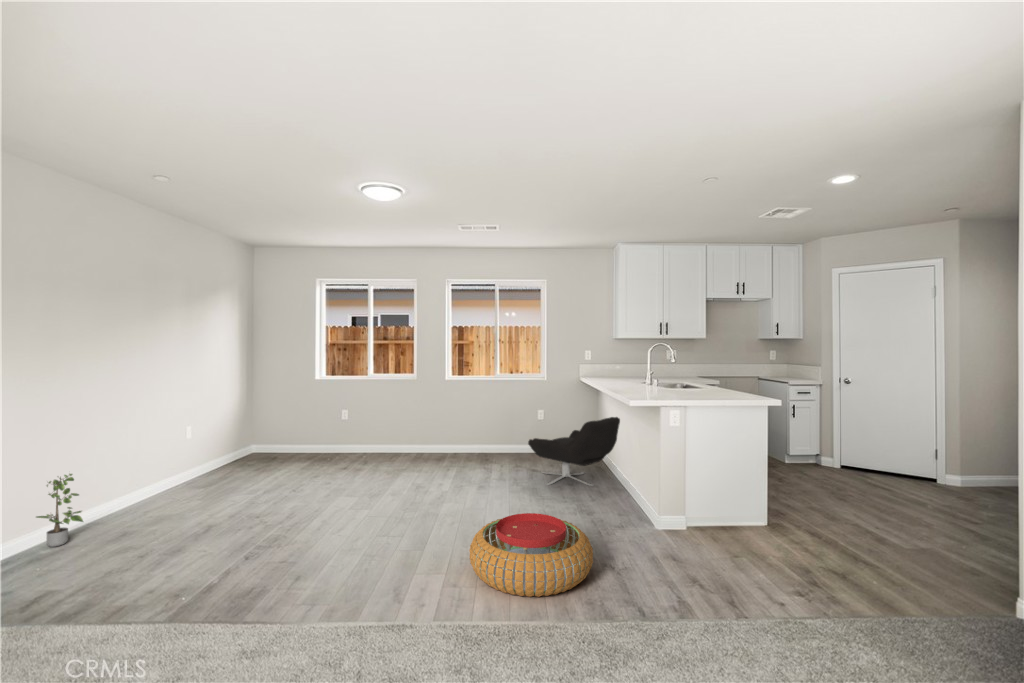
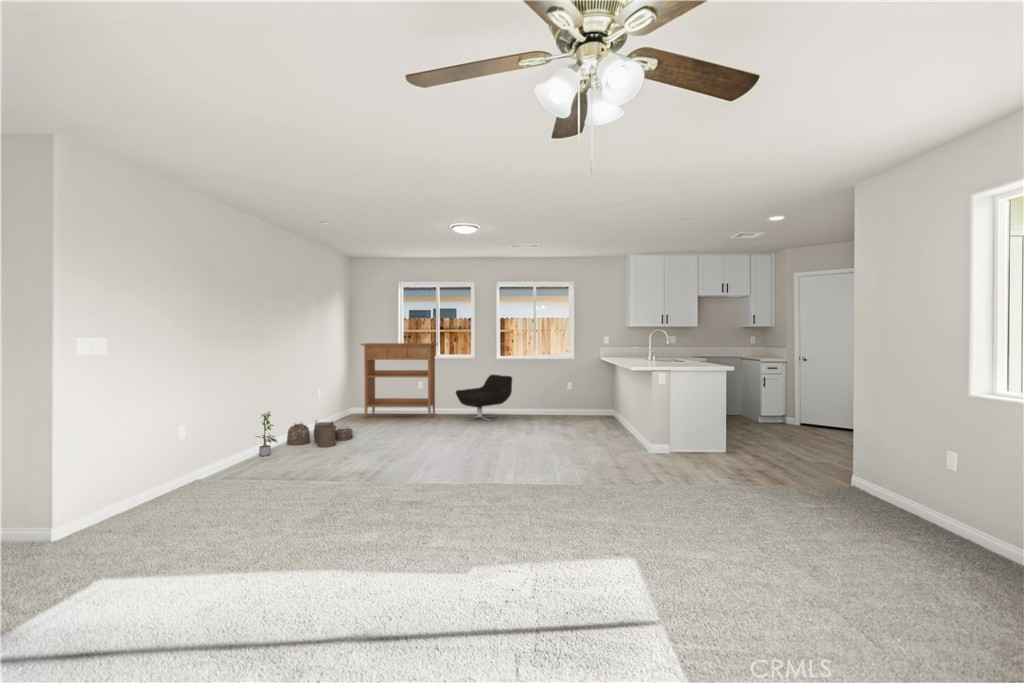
console table: none [264,359,374,459] -> present [361,343,437,418]
lounge chair: present [528,417,620,486] -> present [456,374,512,421]
woven basket: none [117,477,227,523] -> present [287,420,352,447]
pouf: present [470,513,593,597] -> none [529,435,605,476]

